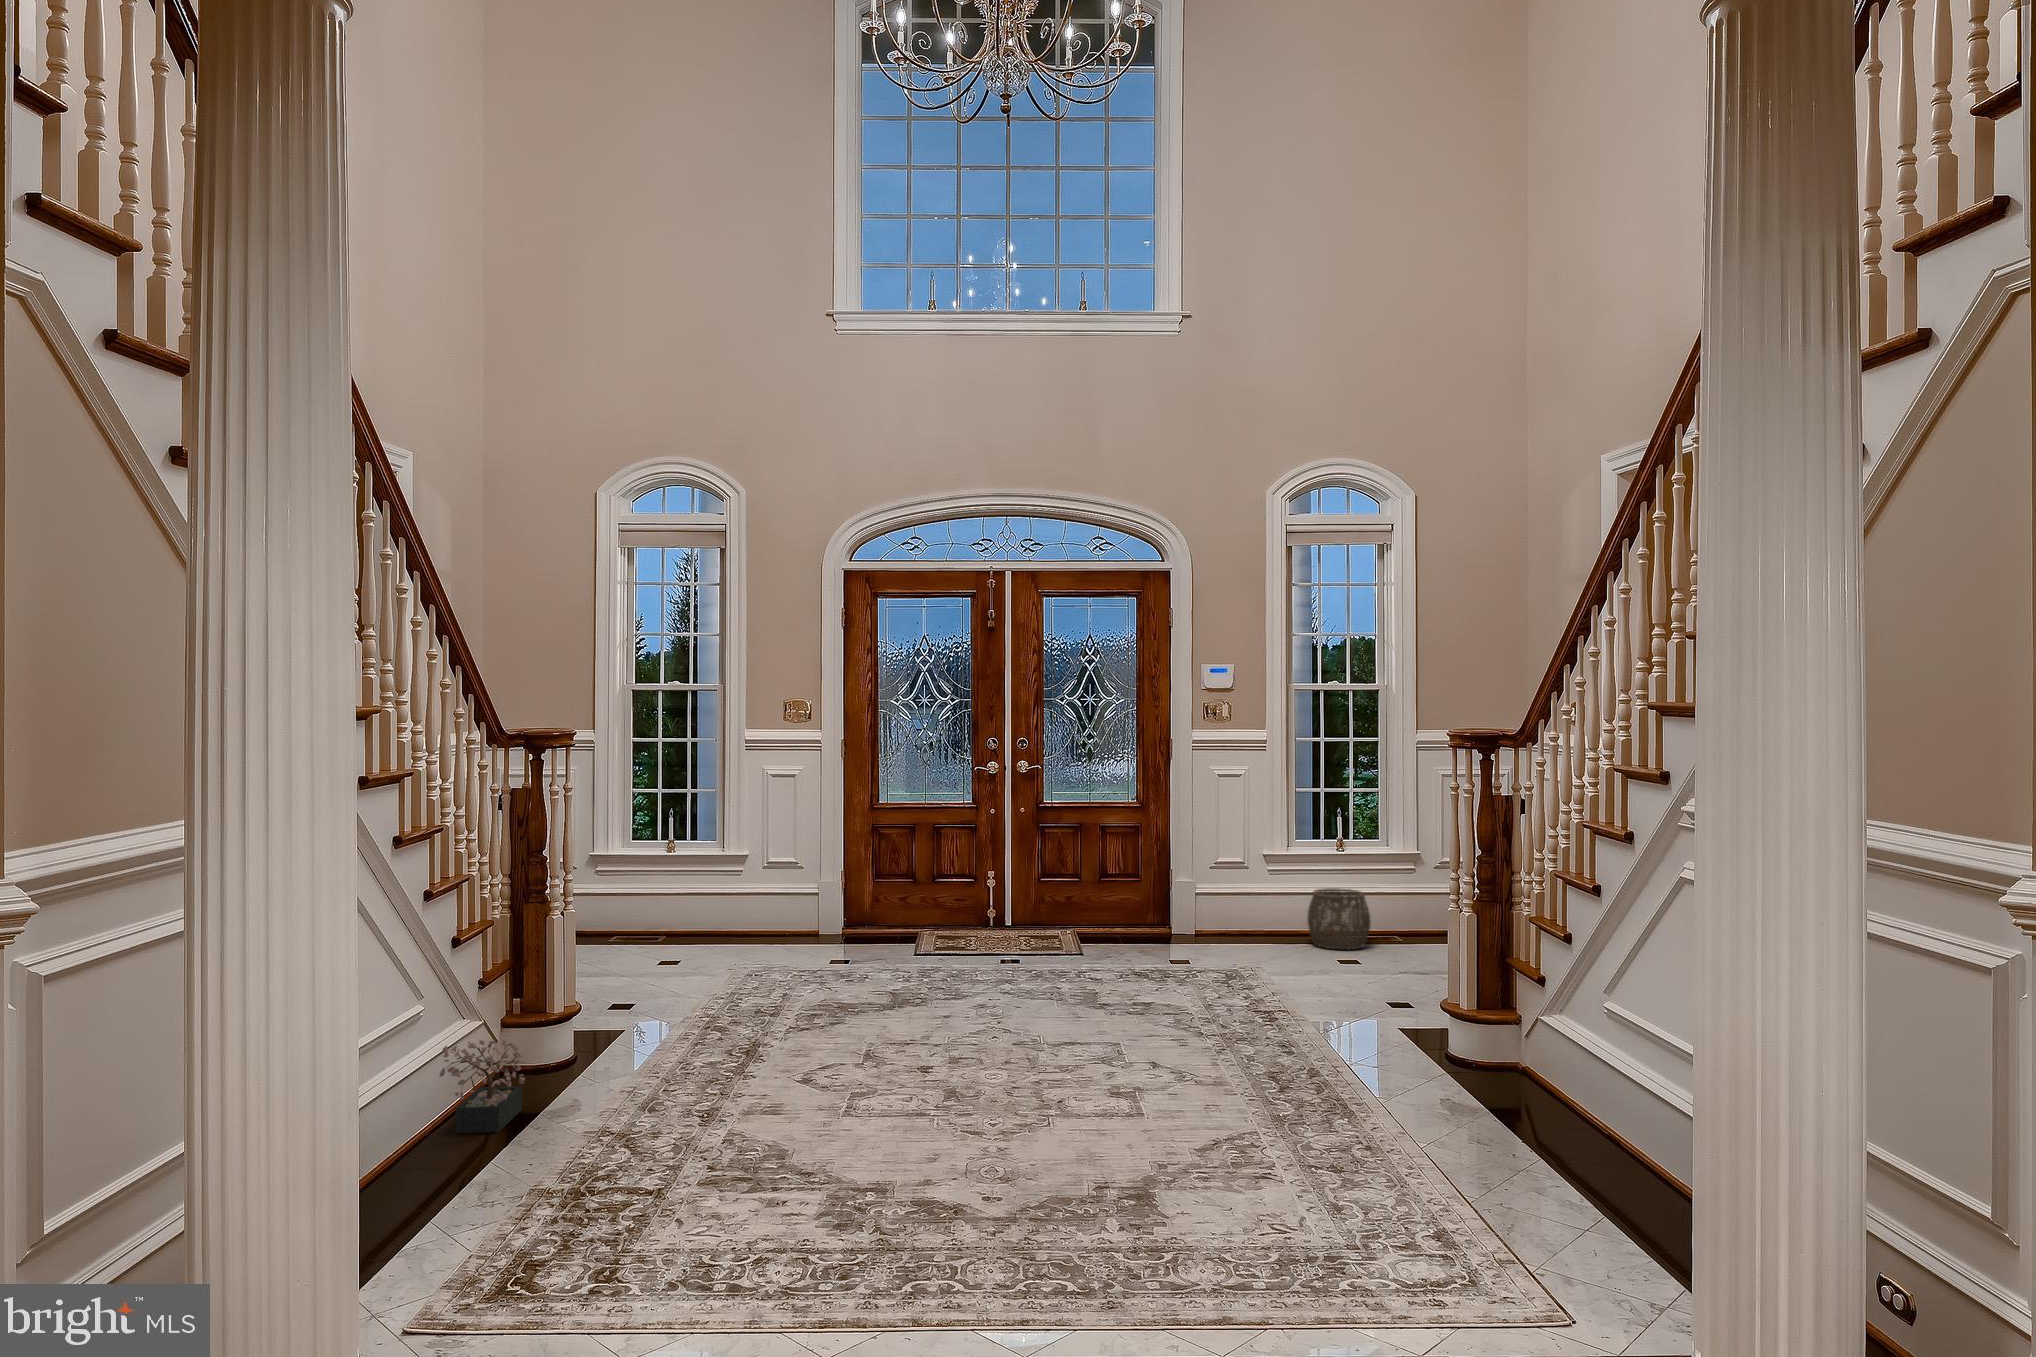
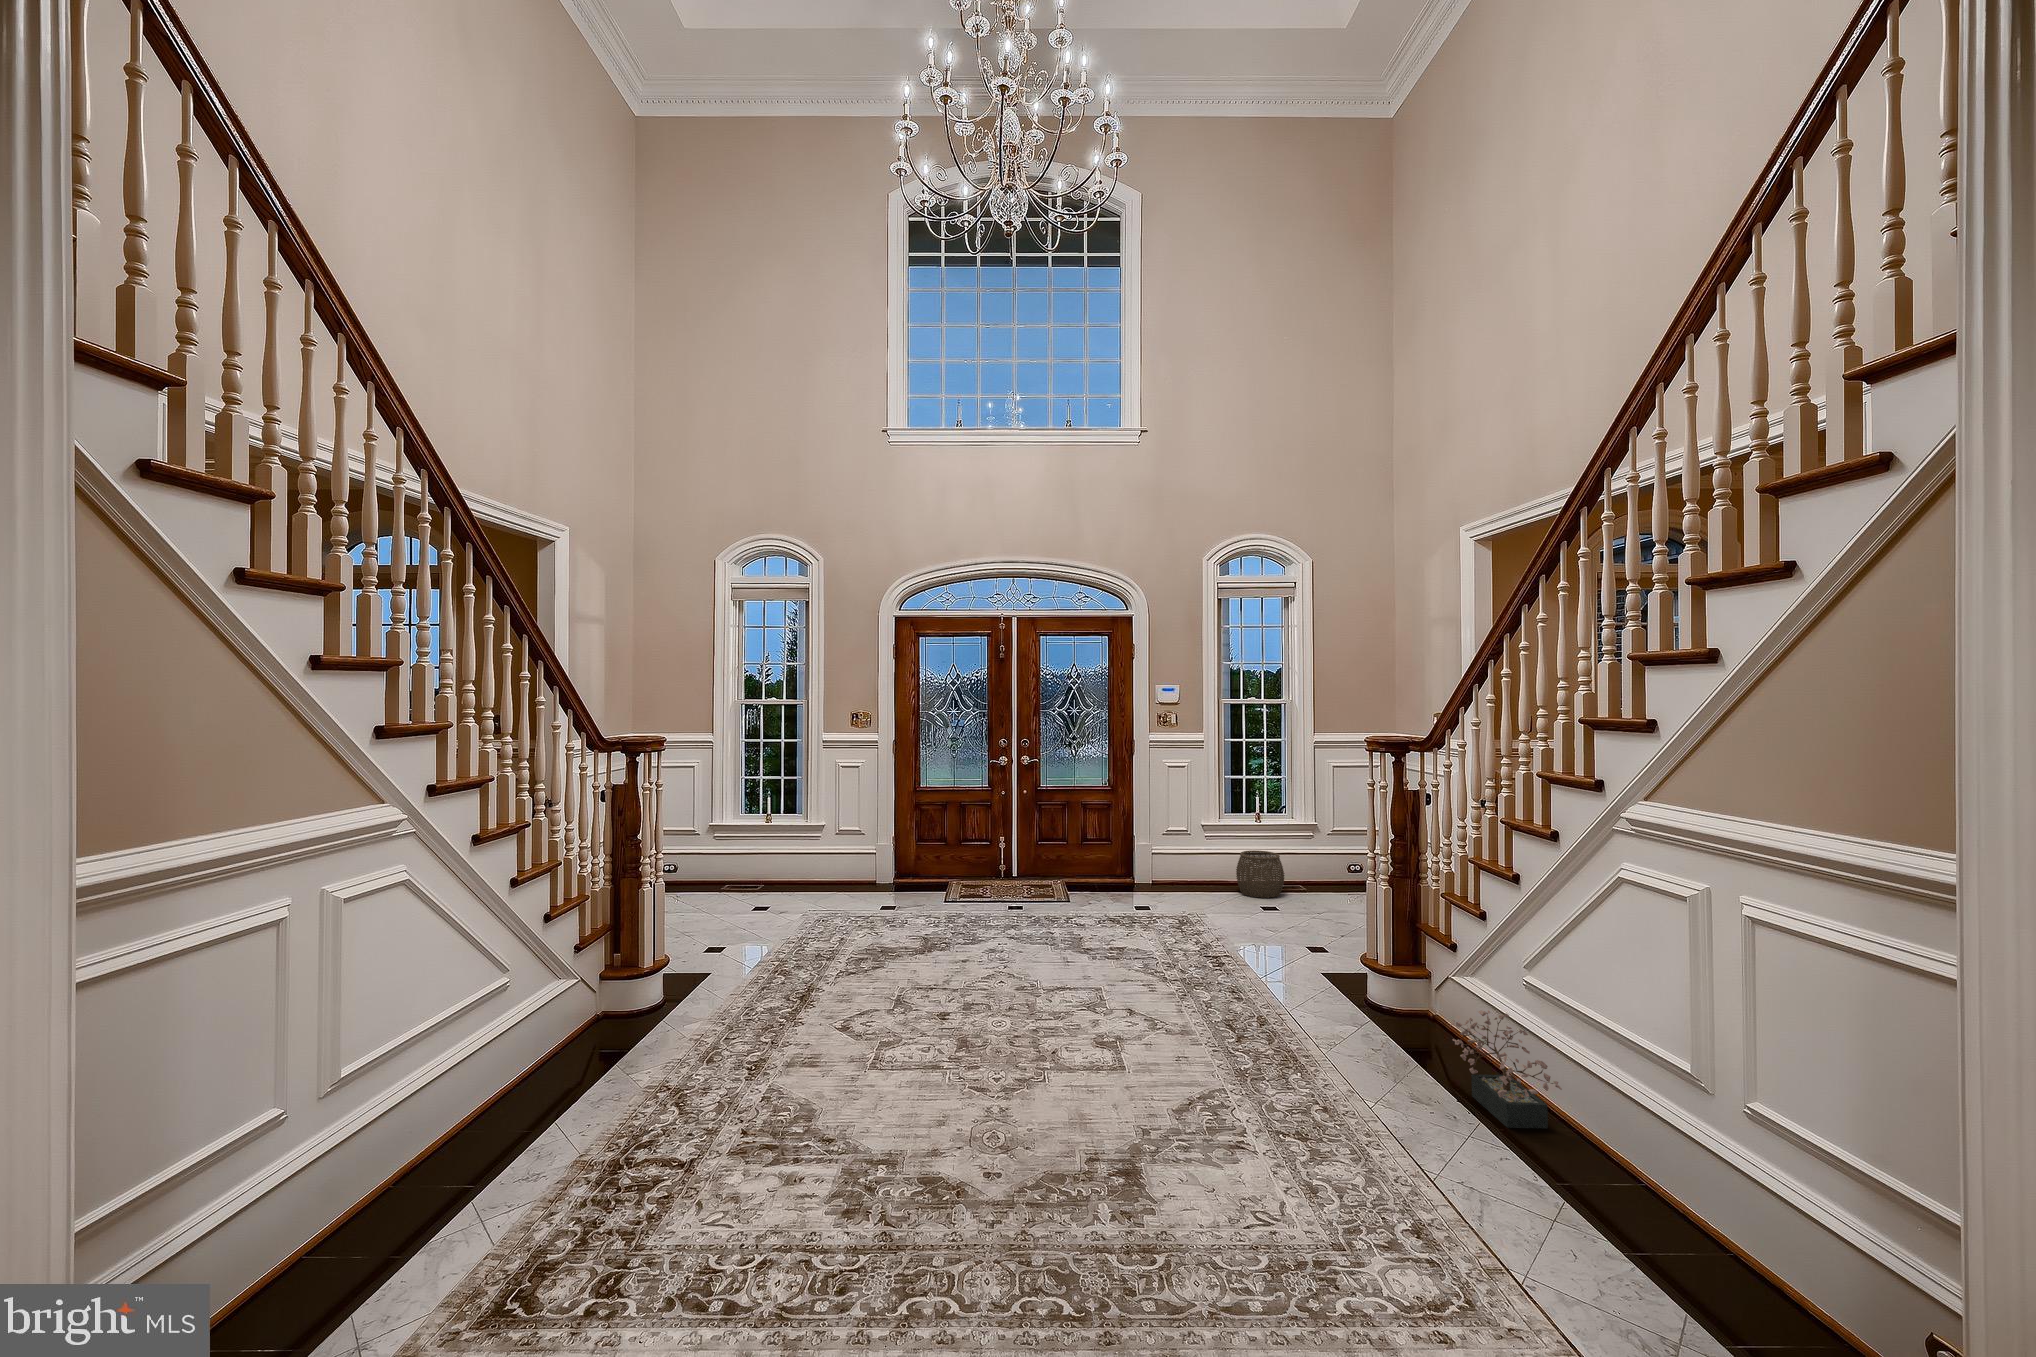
decorative plant: present [439,1040,525,1133] -> present [1451,1010,1562,1128]

